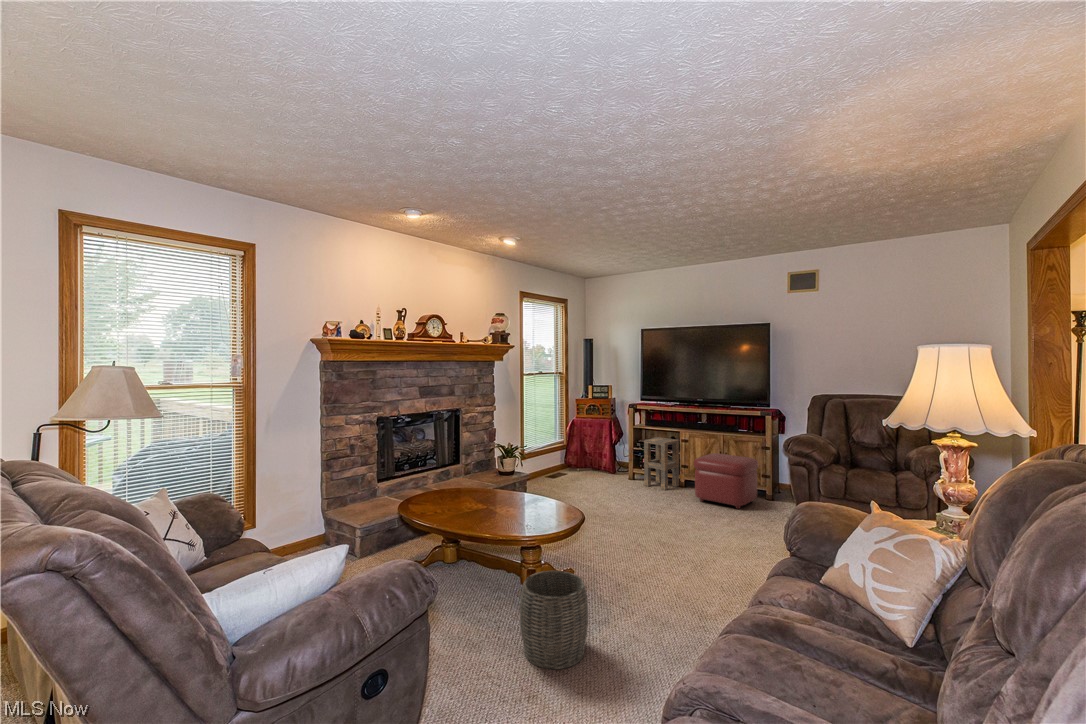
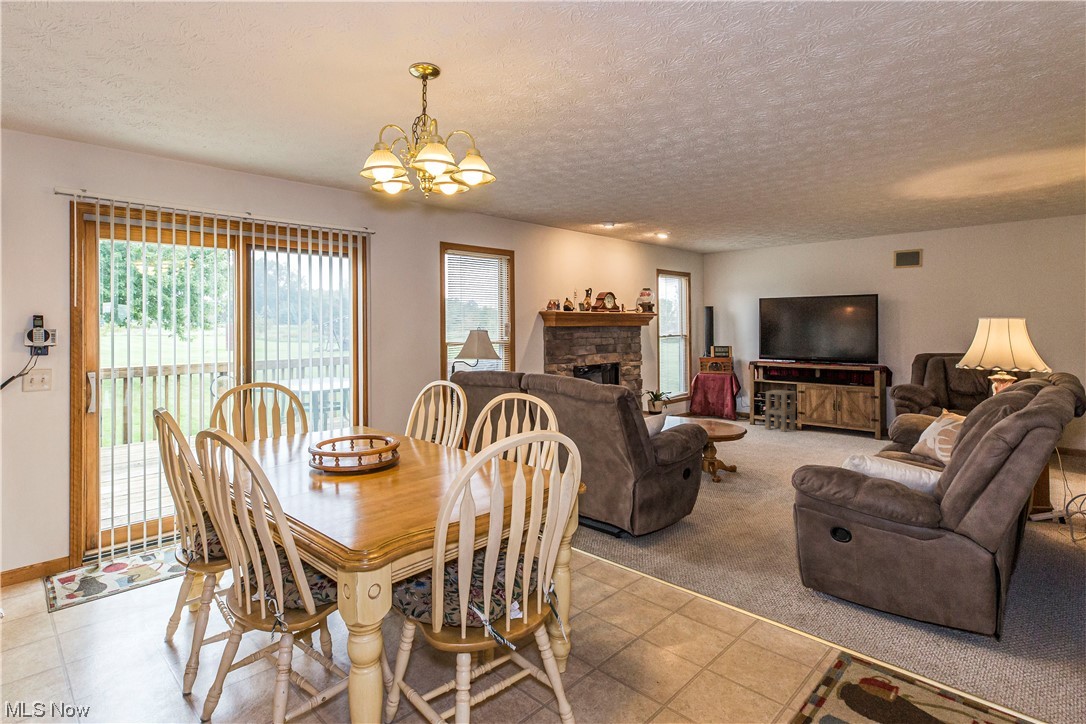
ottoman: present [694,453,758,509] -> none [812,401,867,443]
woven basket: present [520,571,588,669] -> none [724,456,769,506]

